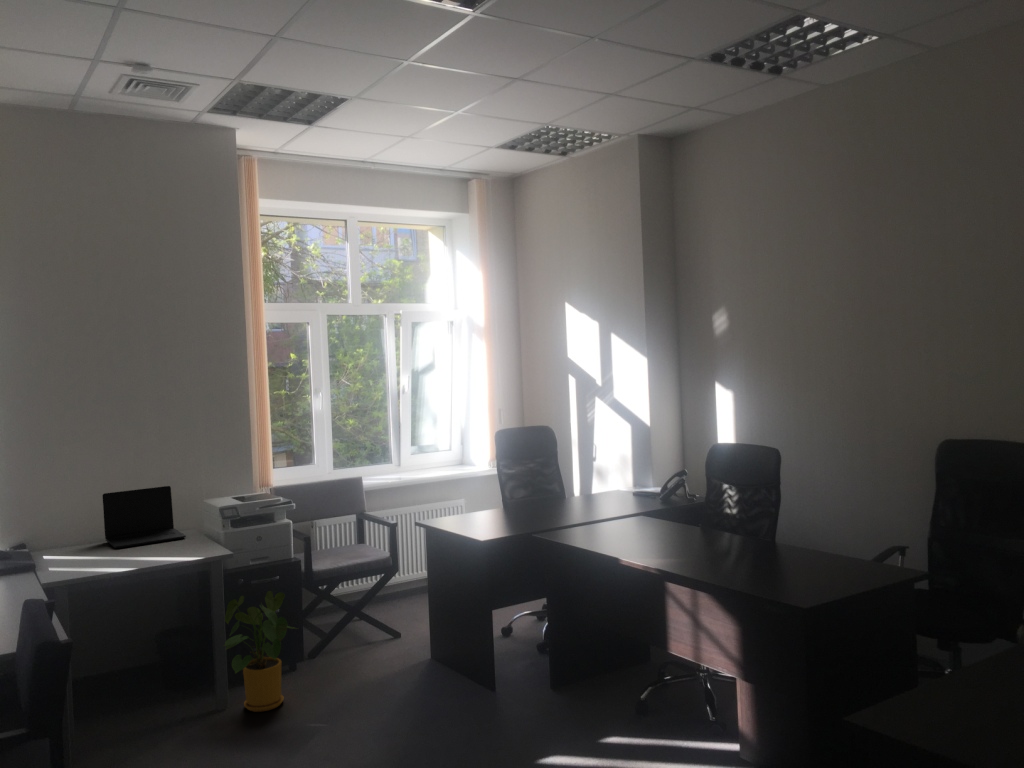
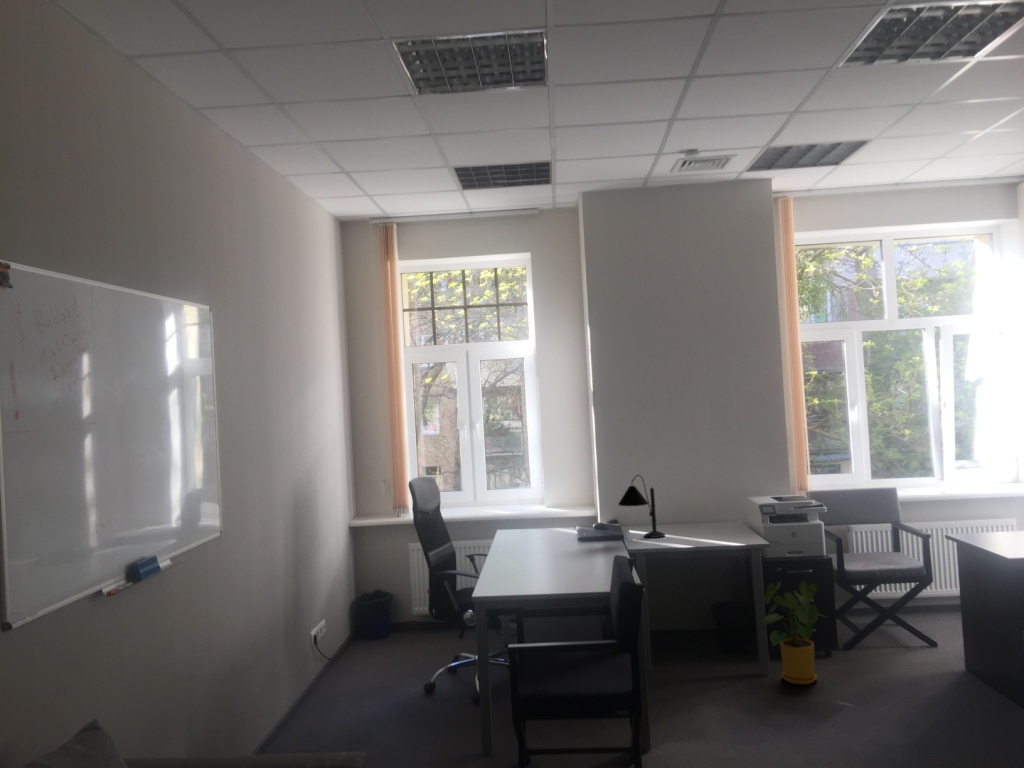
desk lamp: none [27,481,96,562] -> present [619,475,665,538]
laptop: present [103,486,186,548] -> none [670,484,733,531]

